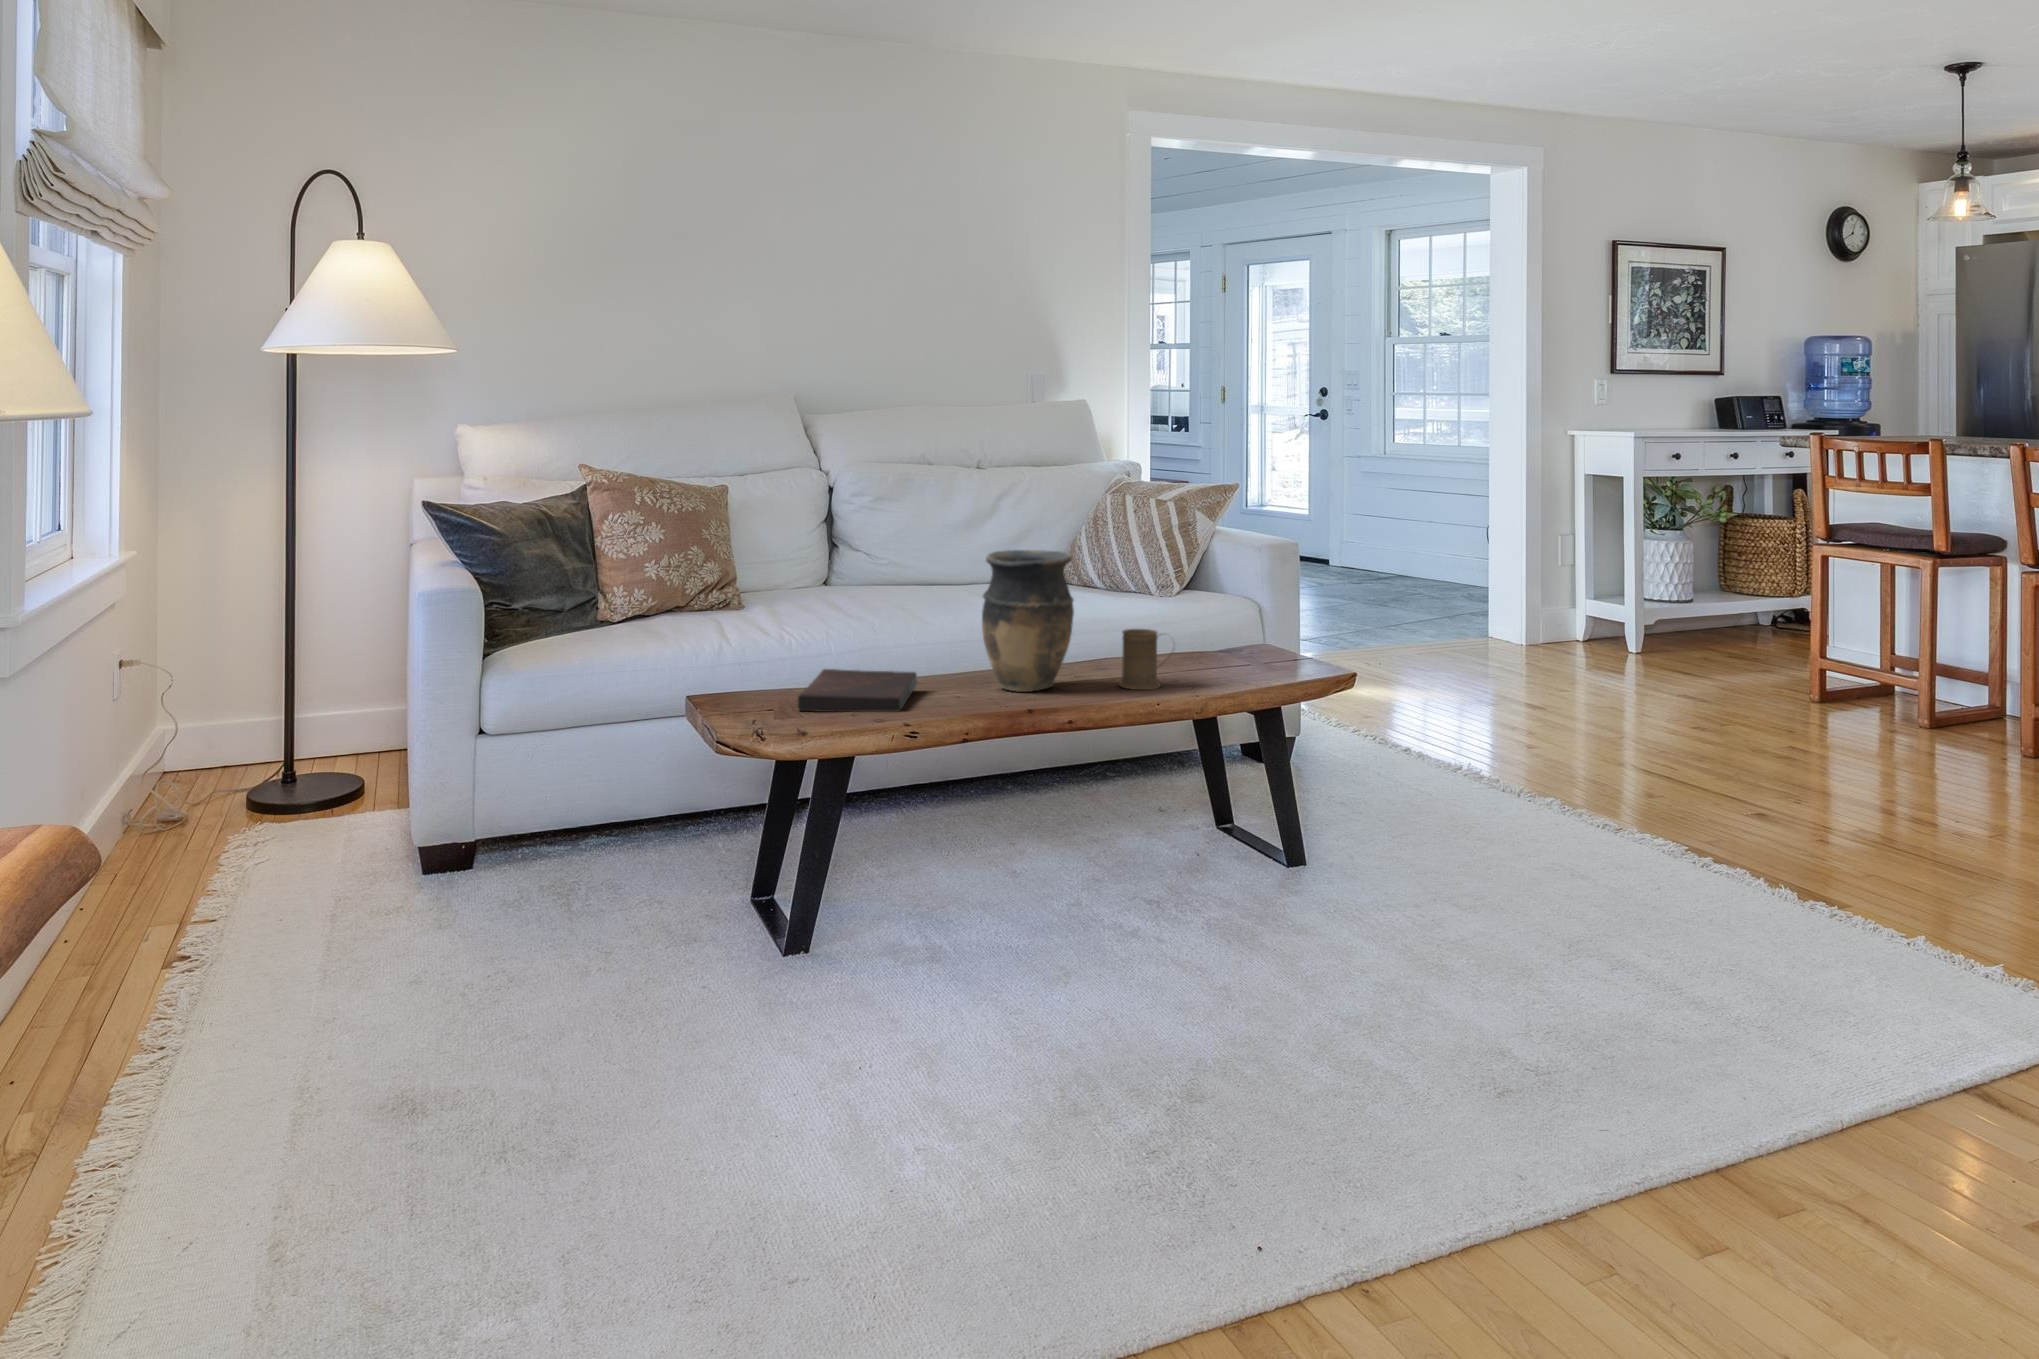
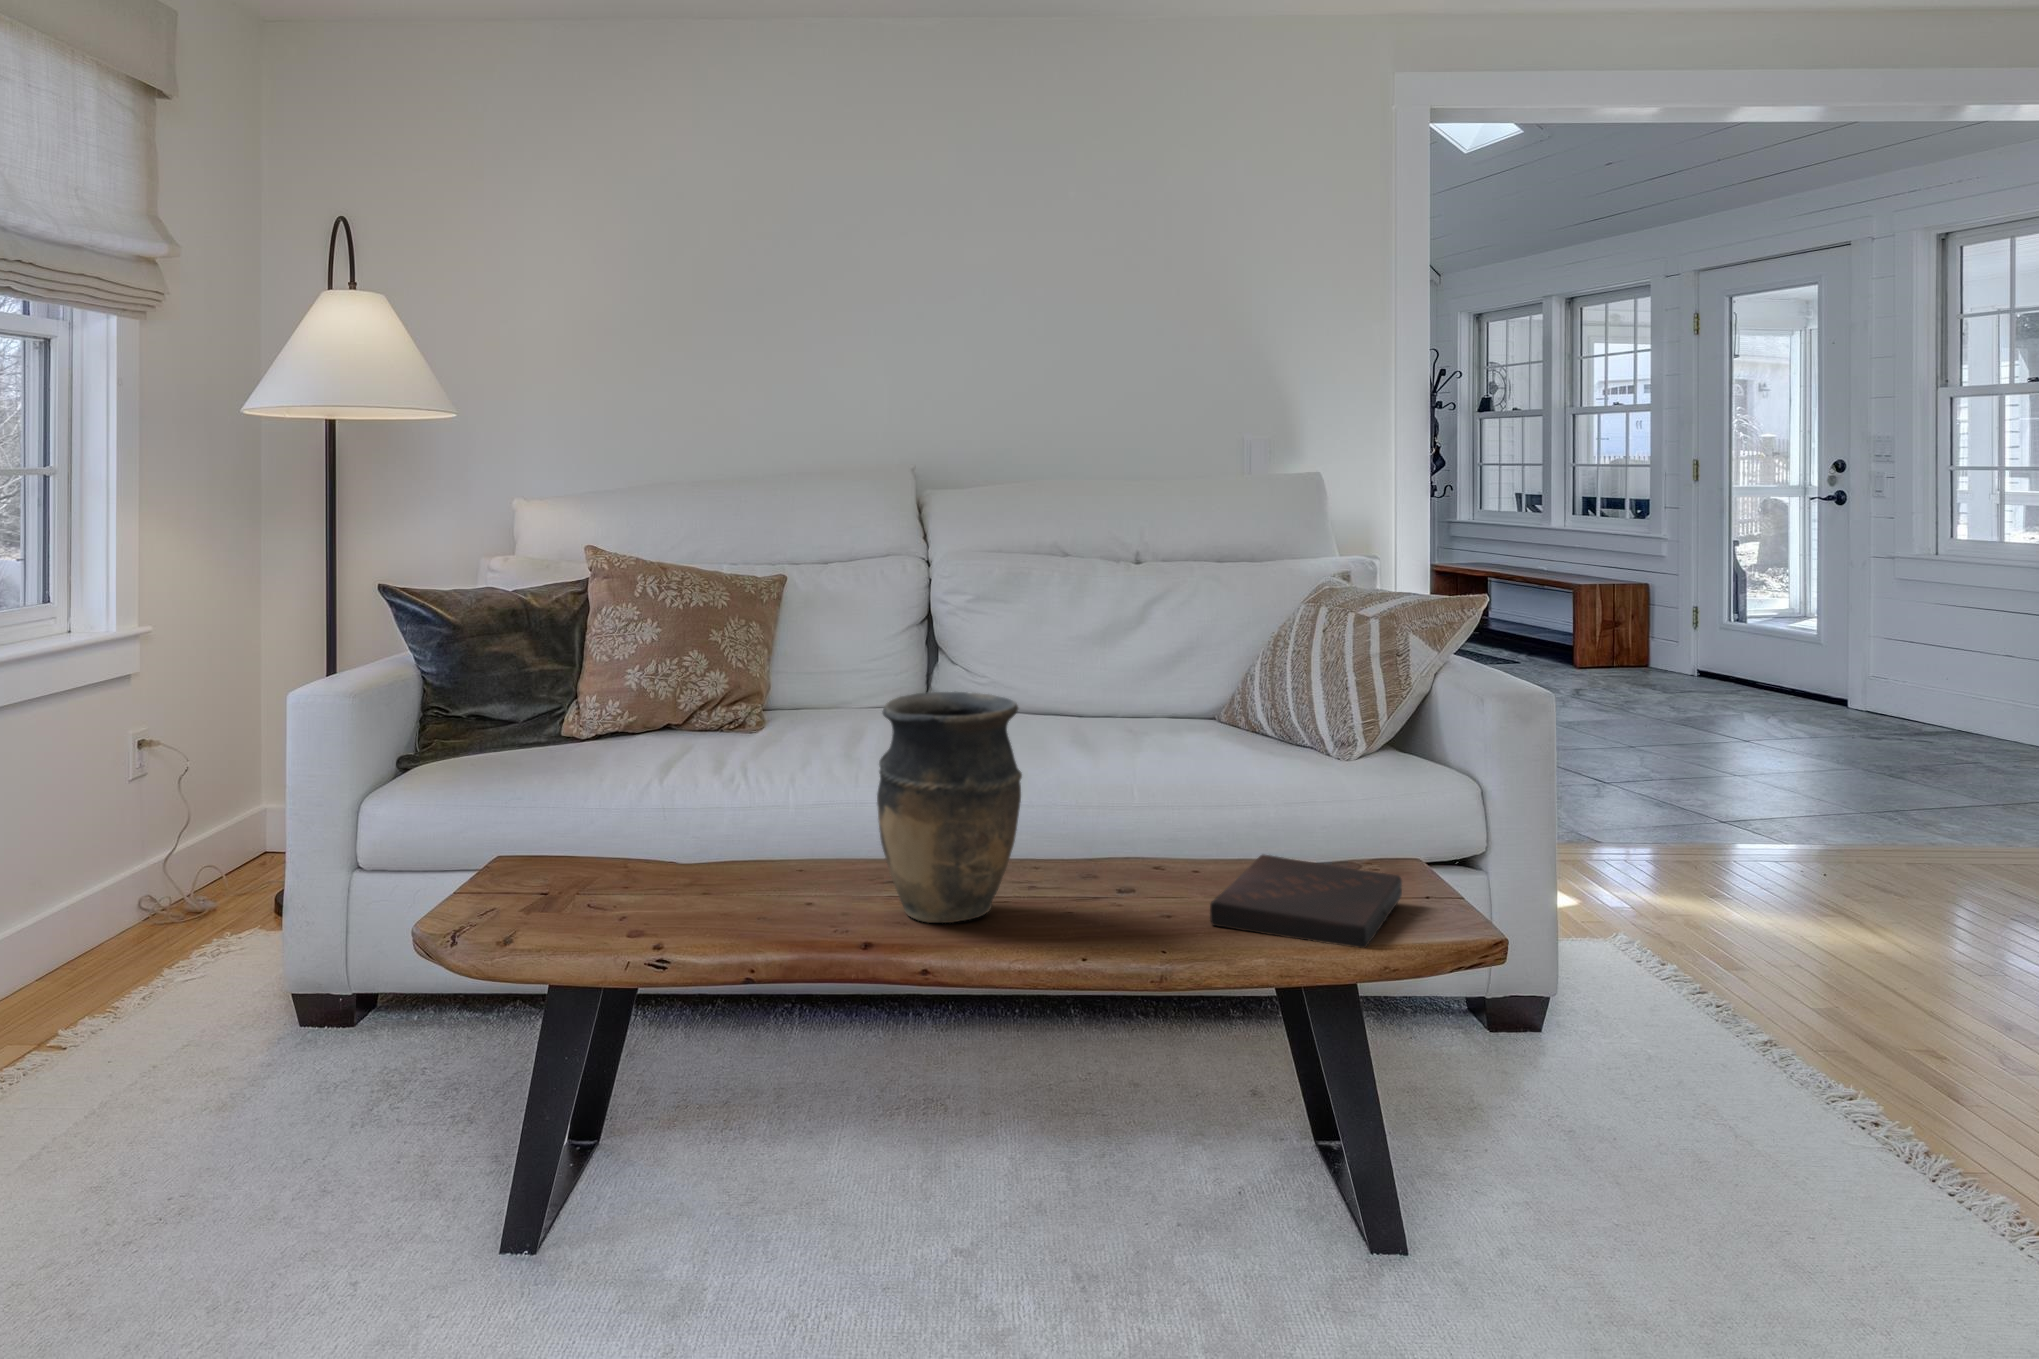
mug: present [1119,629,1161,690] -> none [1081,836,1175,947]
book: present [797,669,917,712] -> present [1210,855,1402,948]

